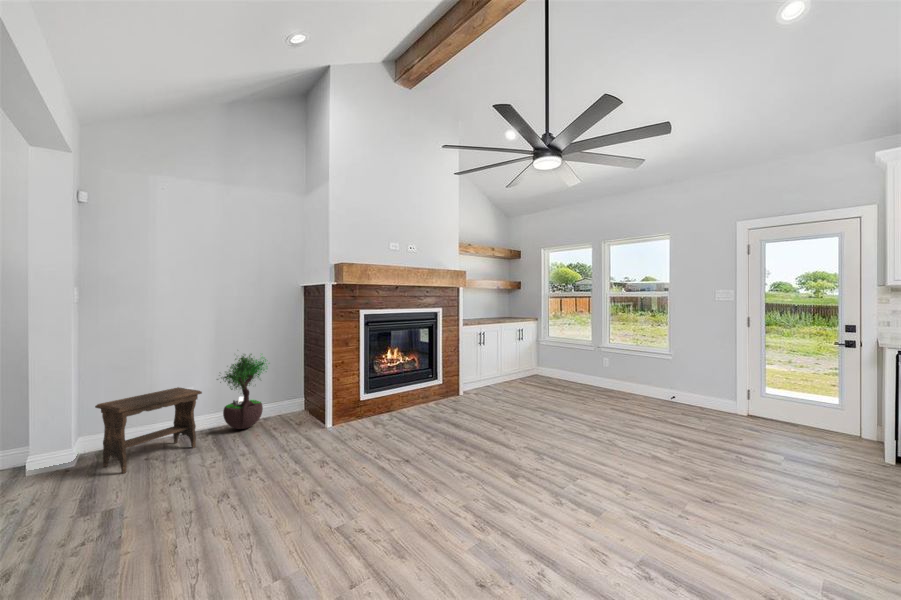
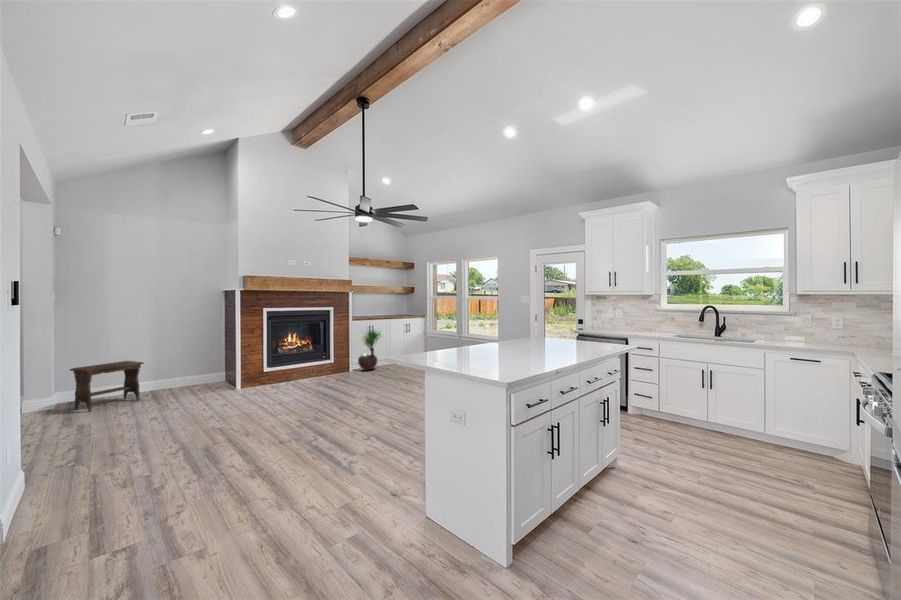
potted tree: present [217,354,267,429] -> present [358,331,381,370]

